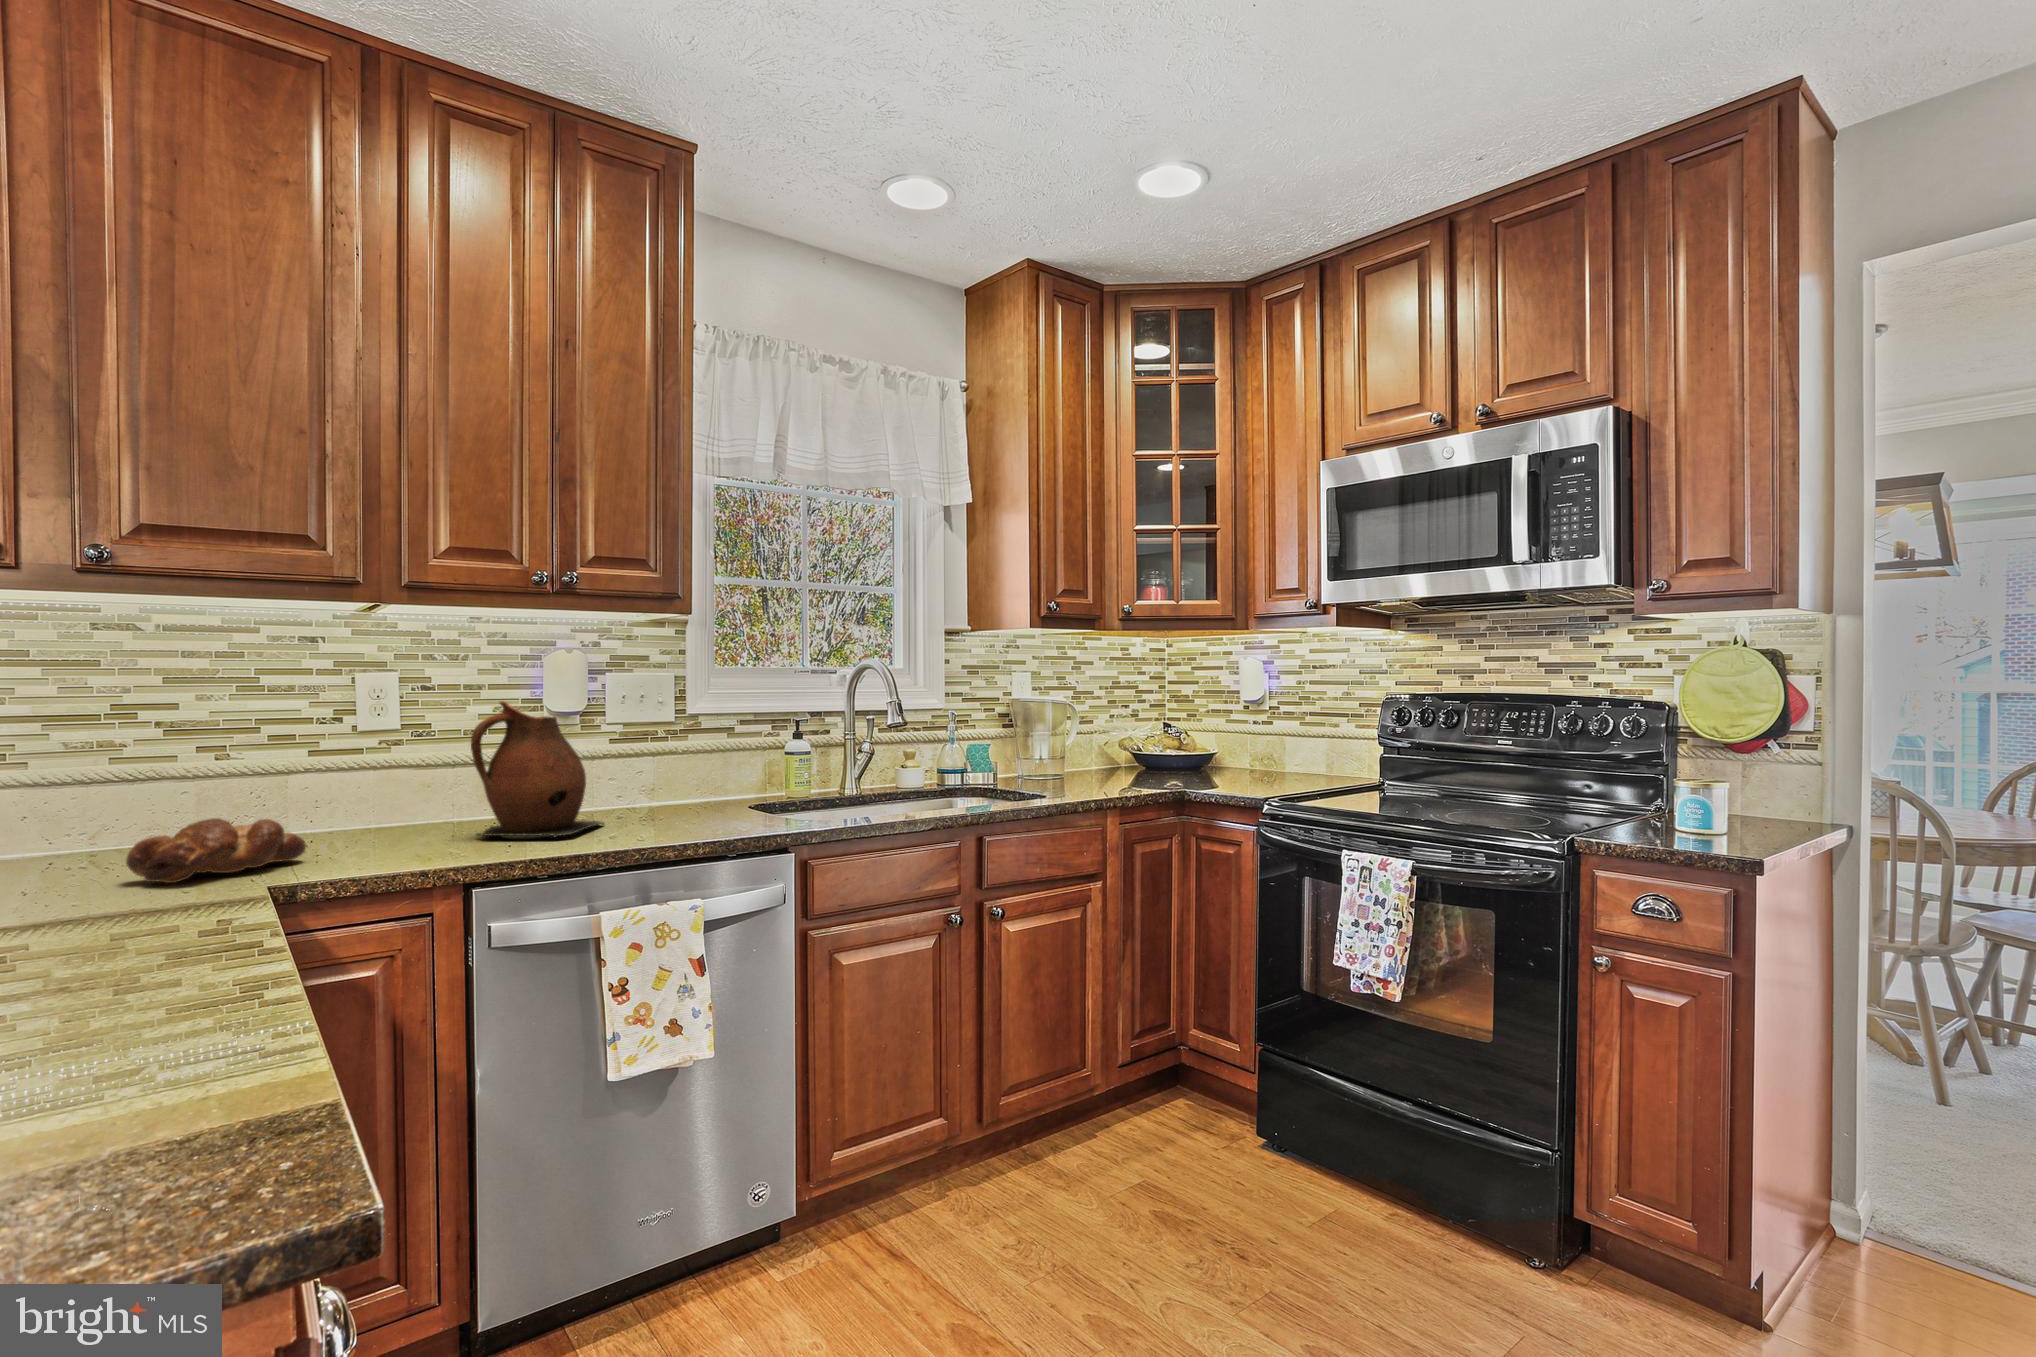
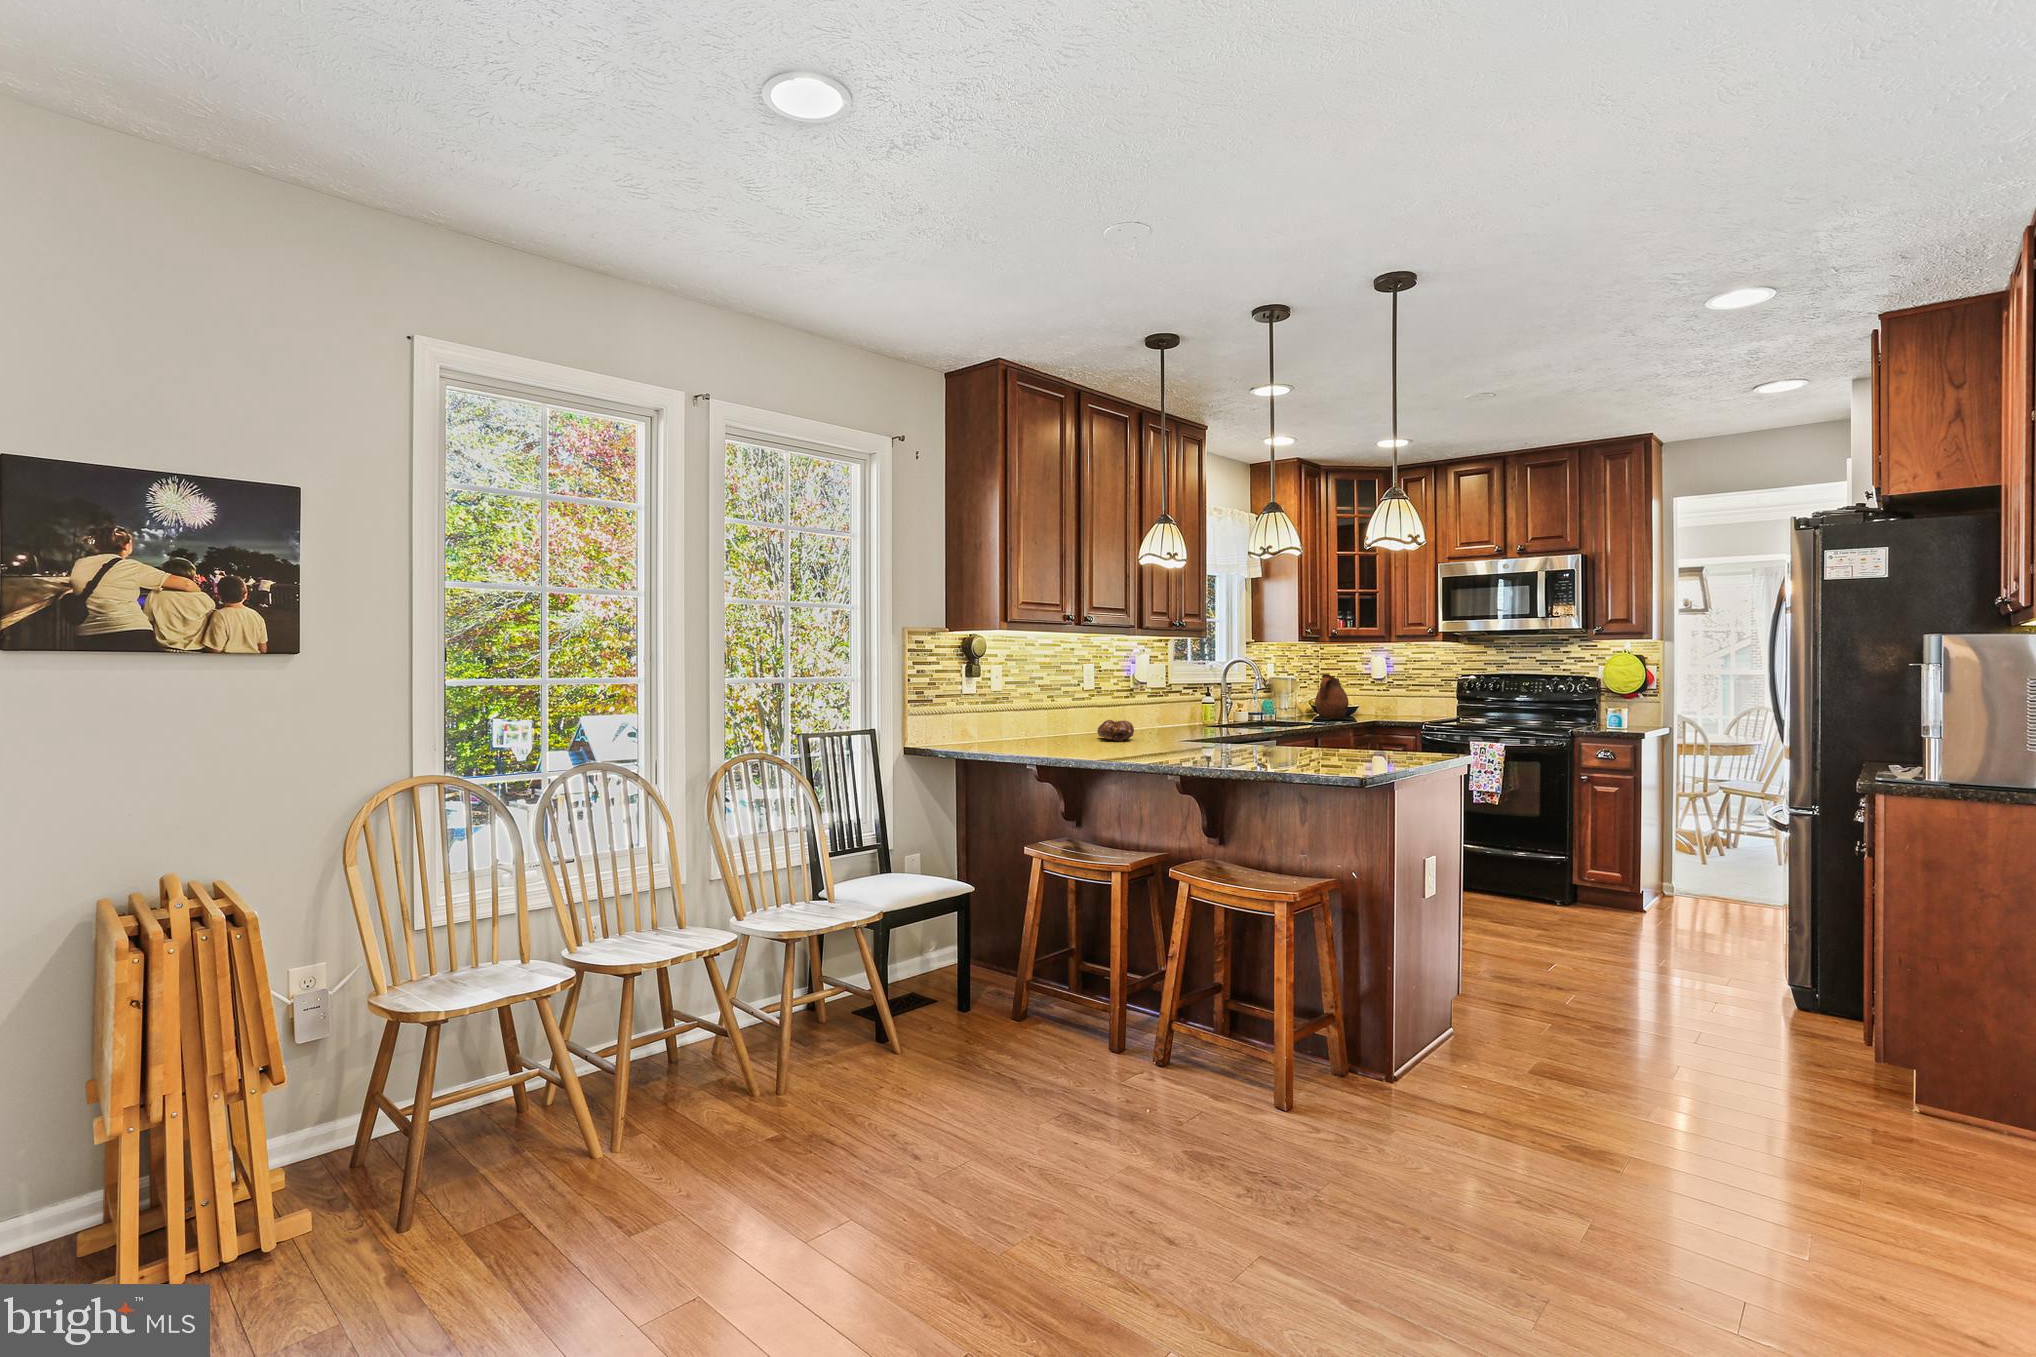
ceramic pitcher: present [471,701,604,838] -> present [1315,674,1353,719]

